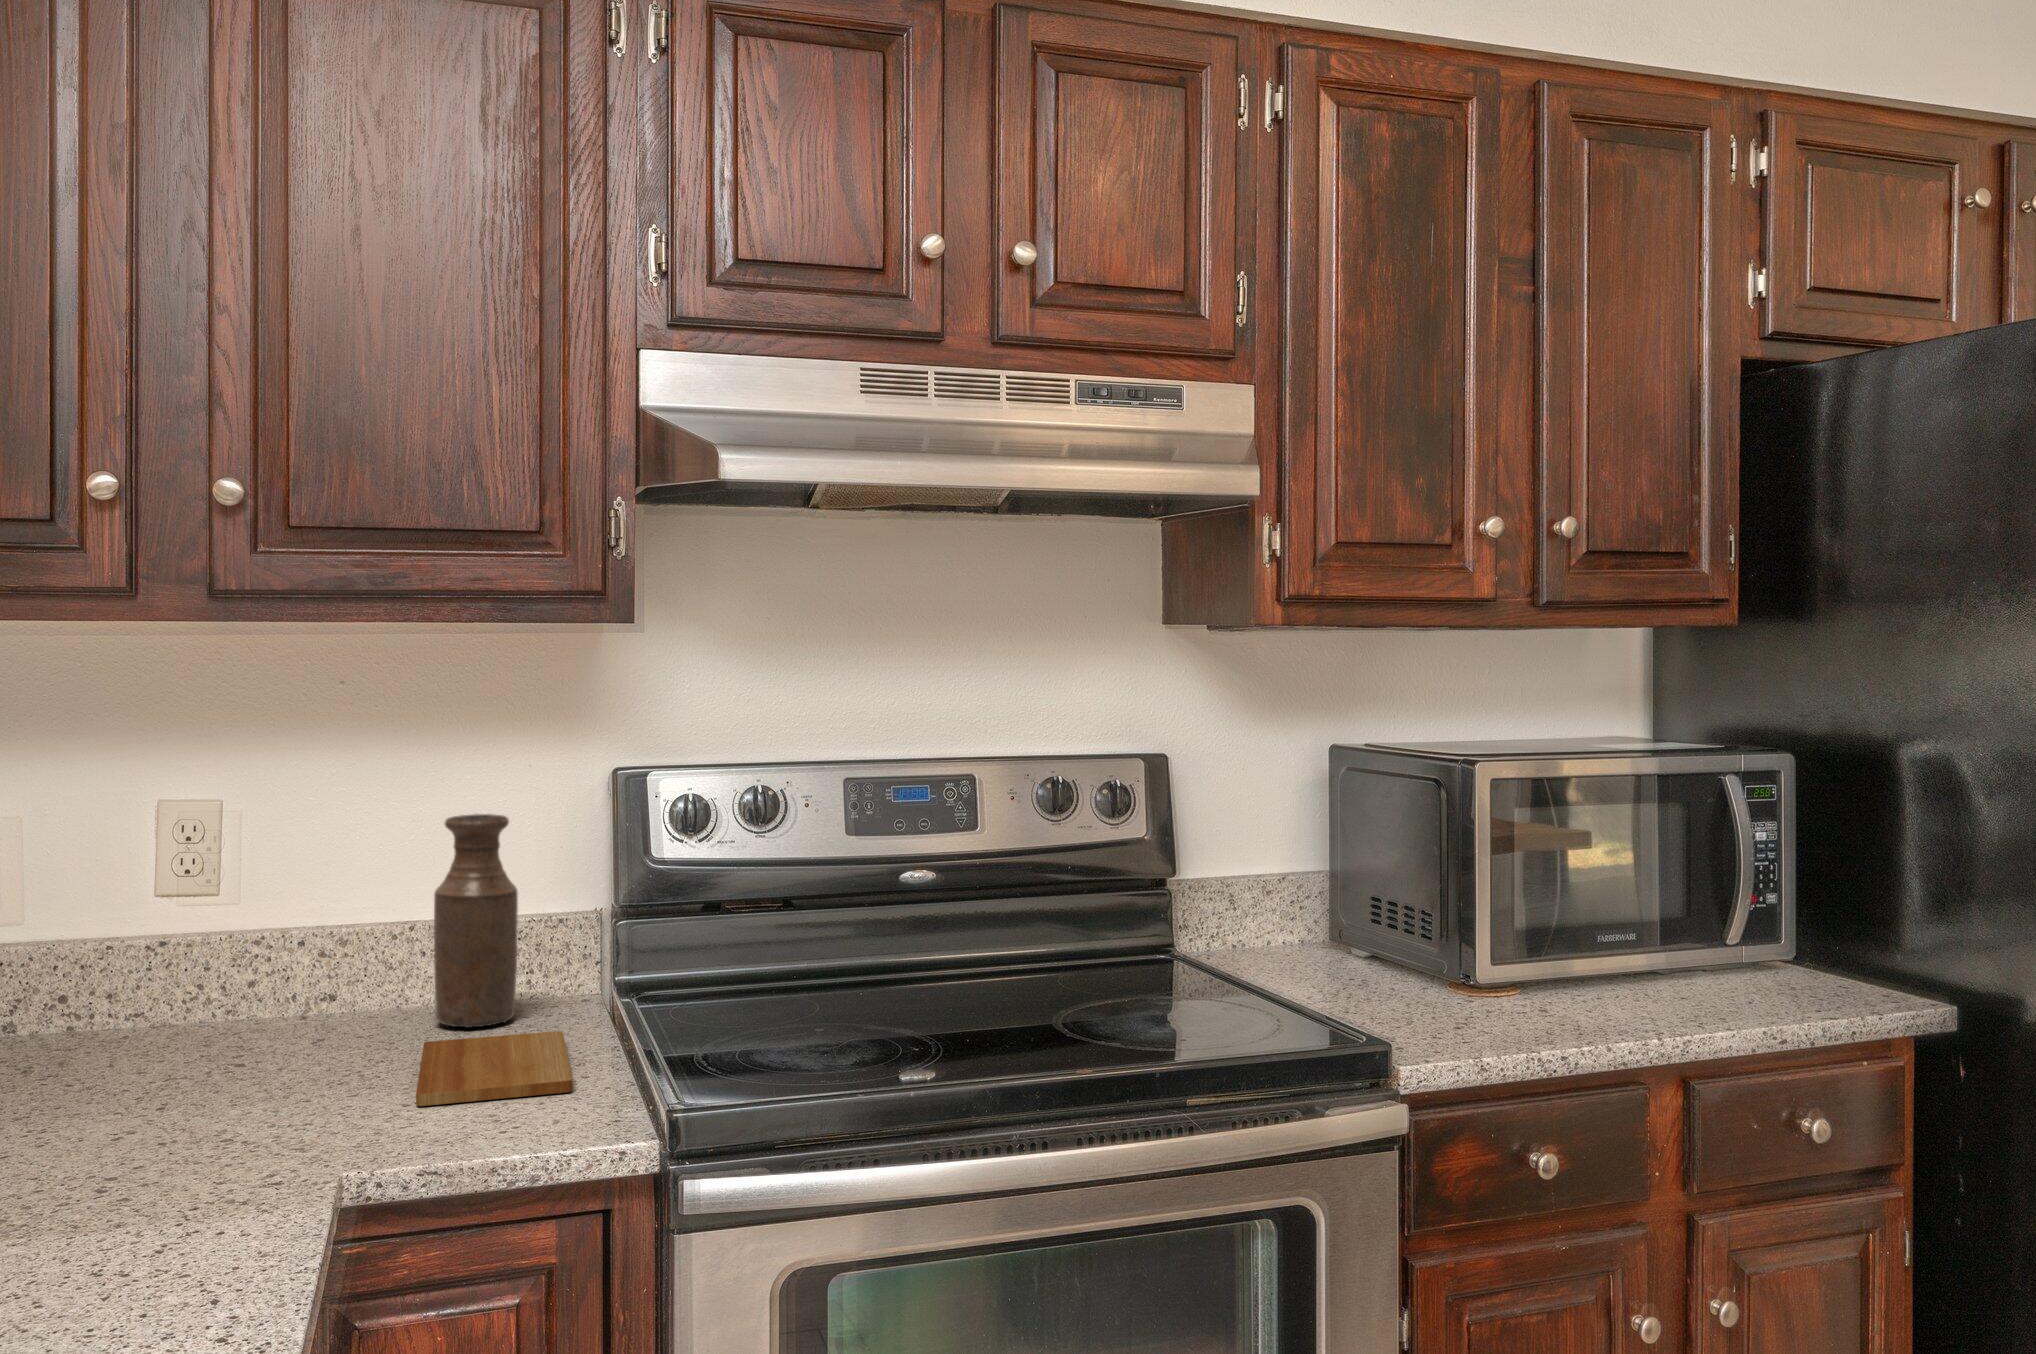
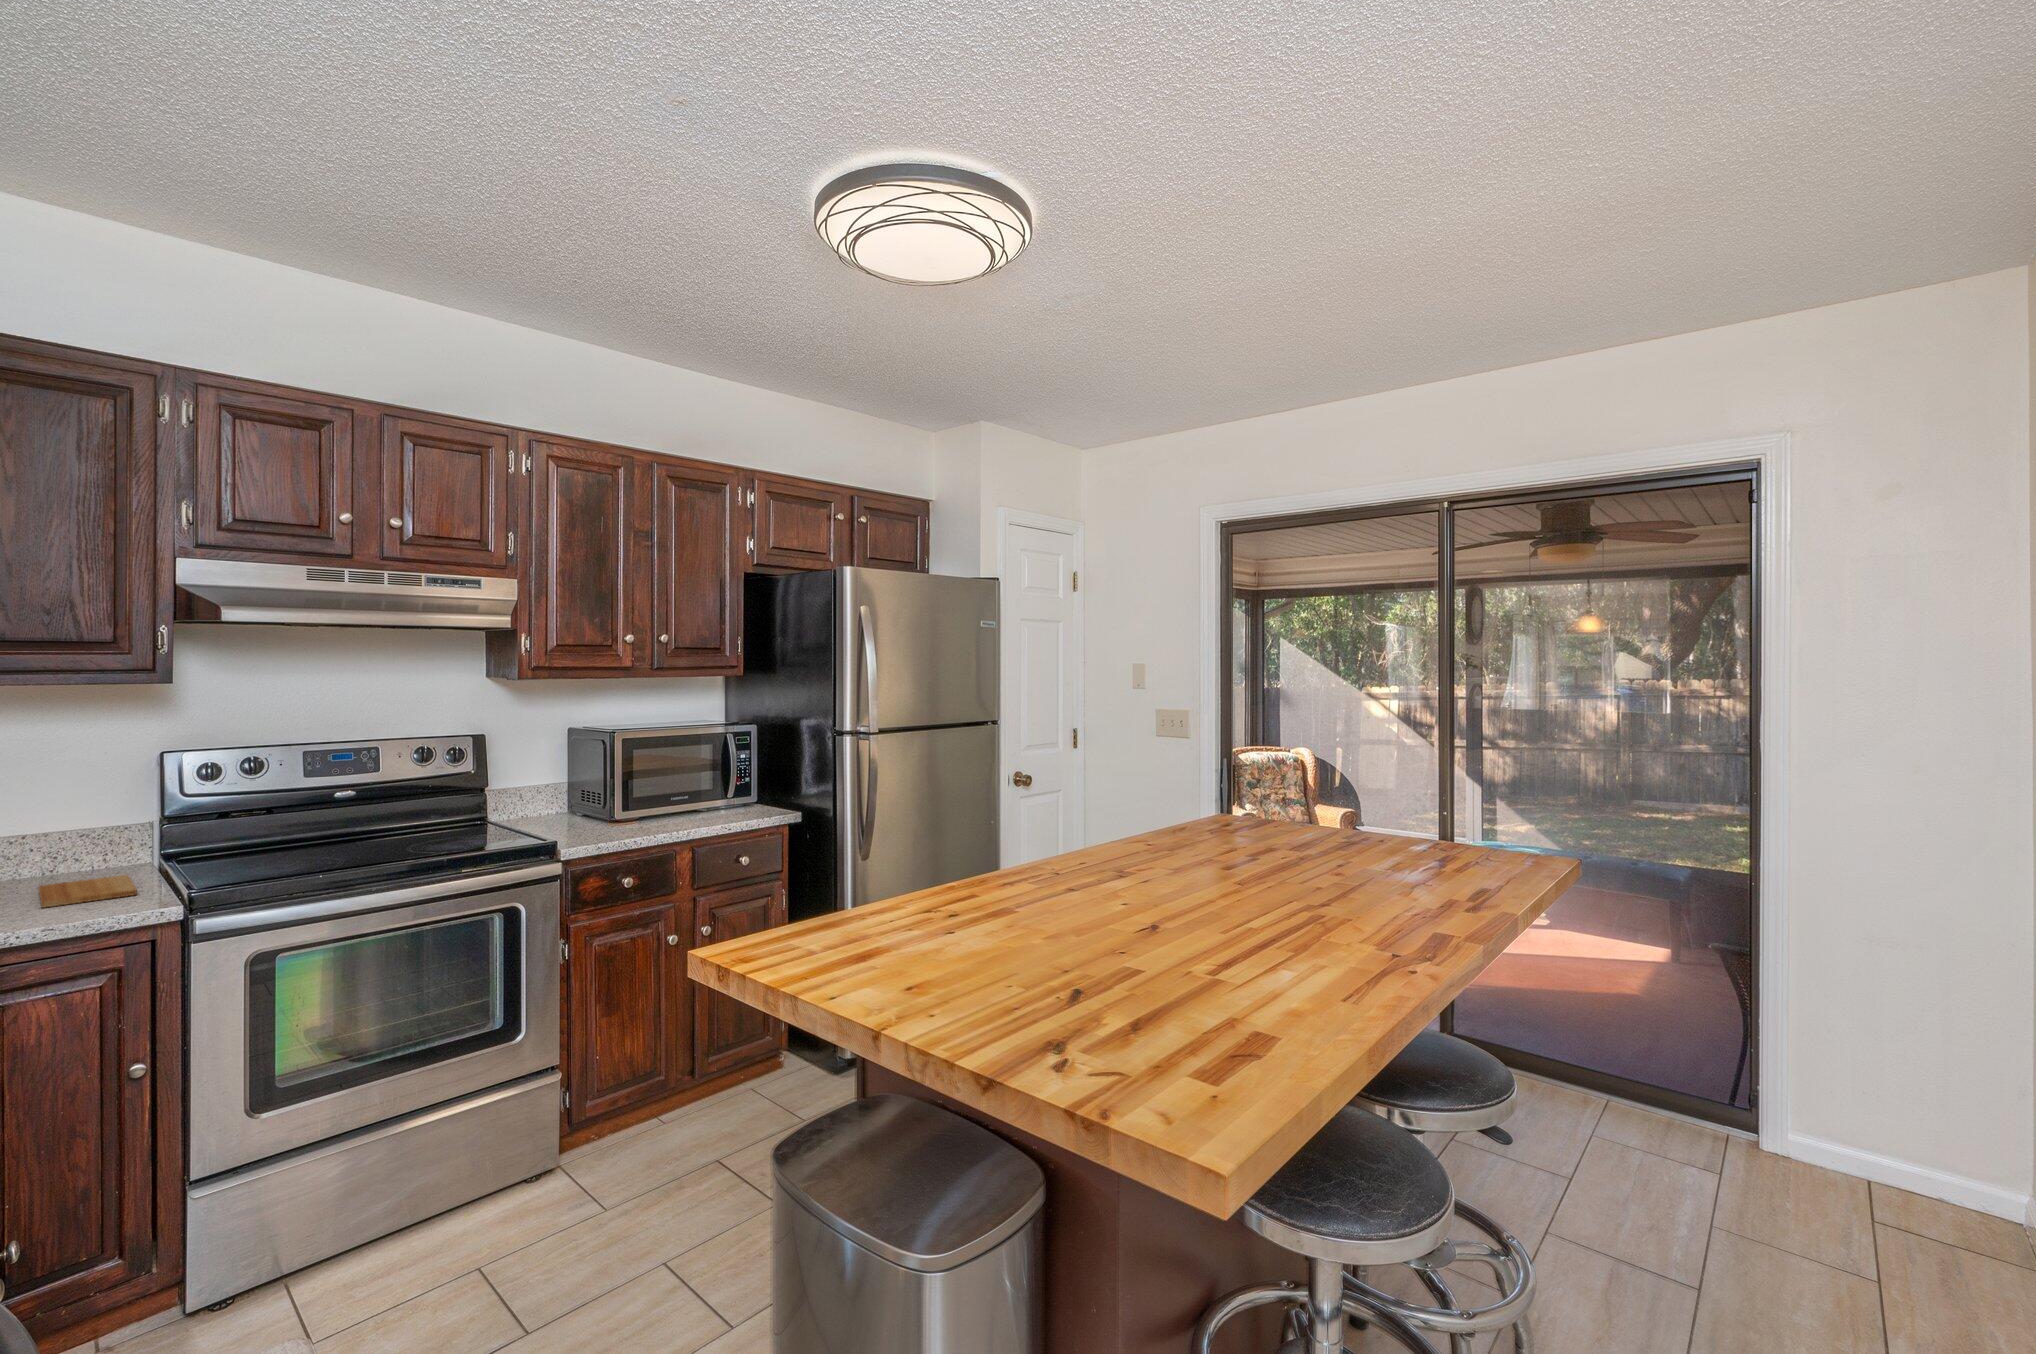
bottle: present [434,814,518,1027] -> none [41,775,97,880]

